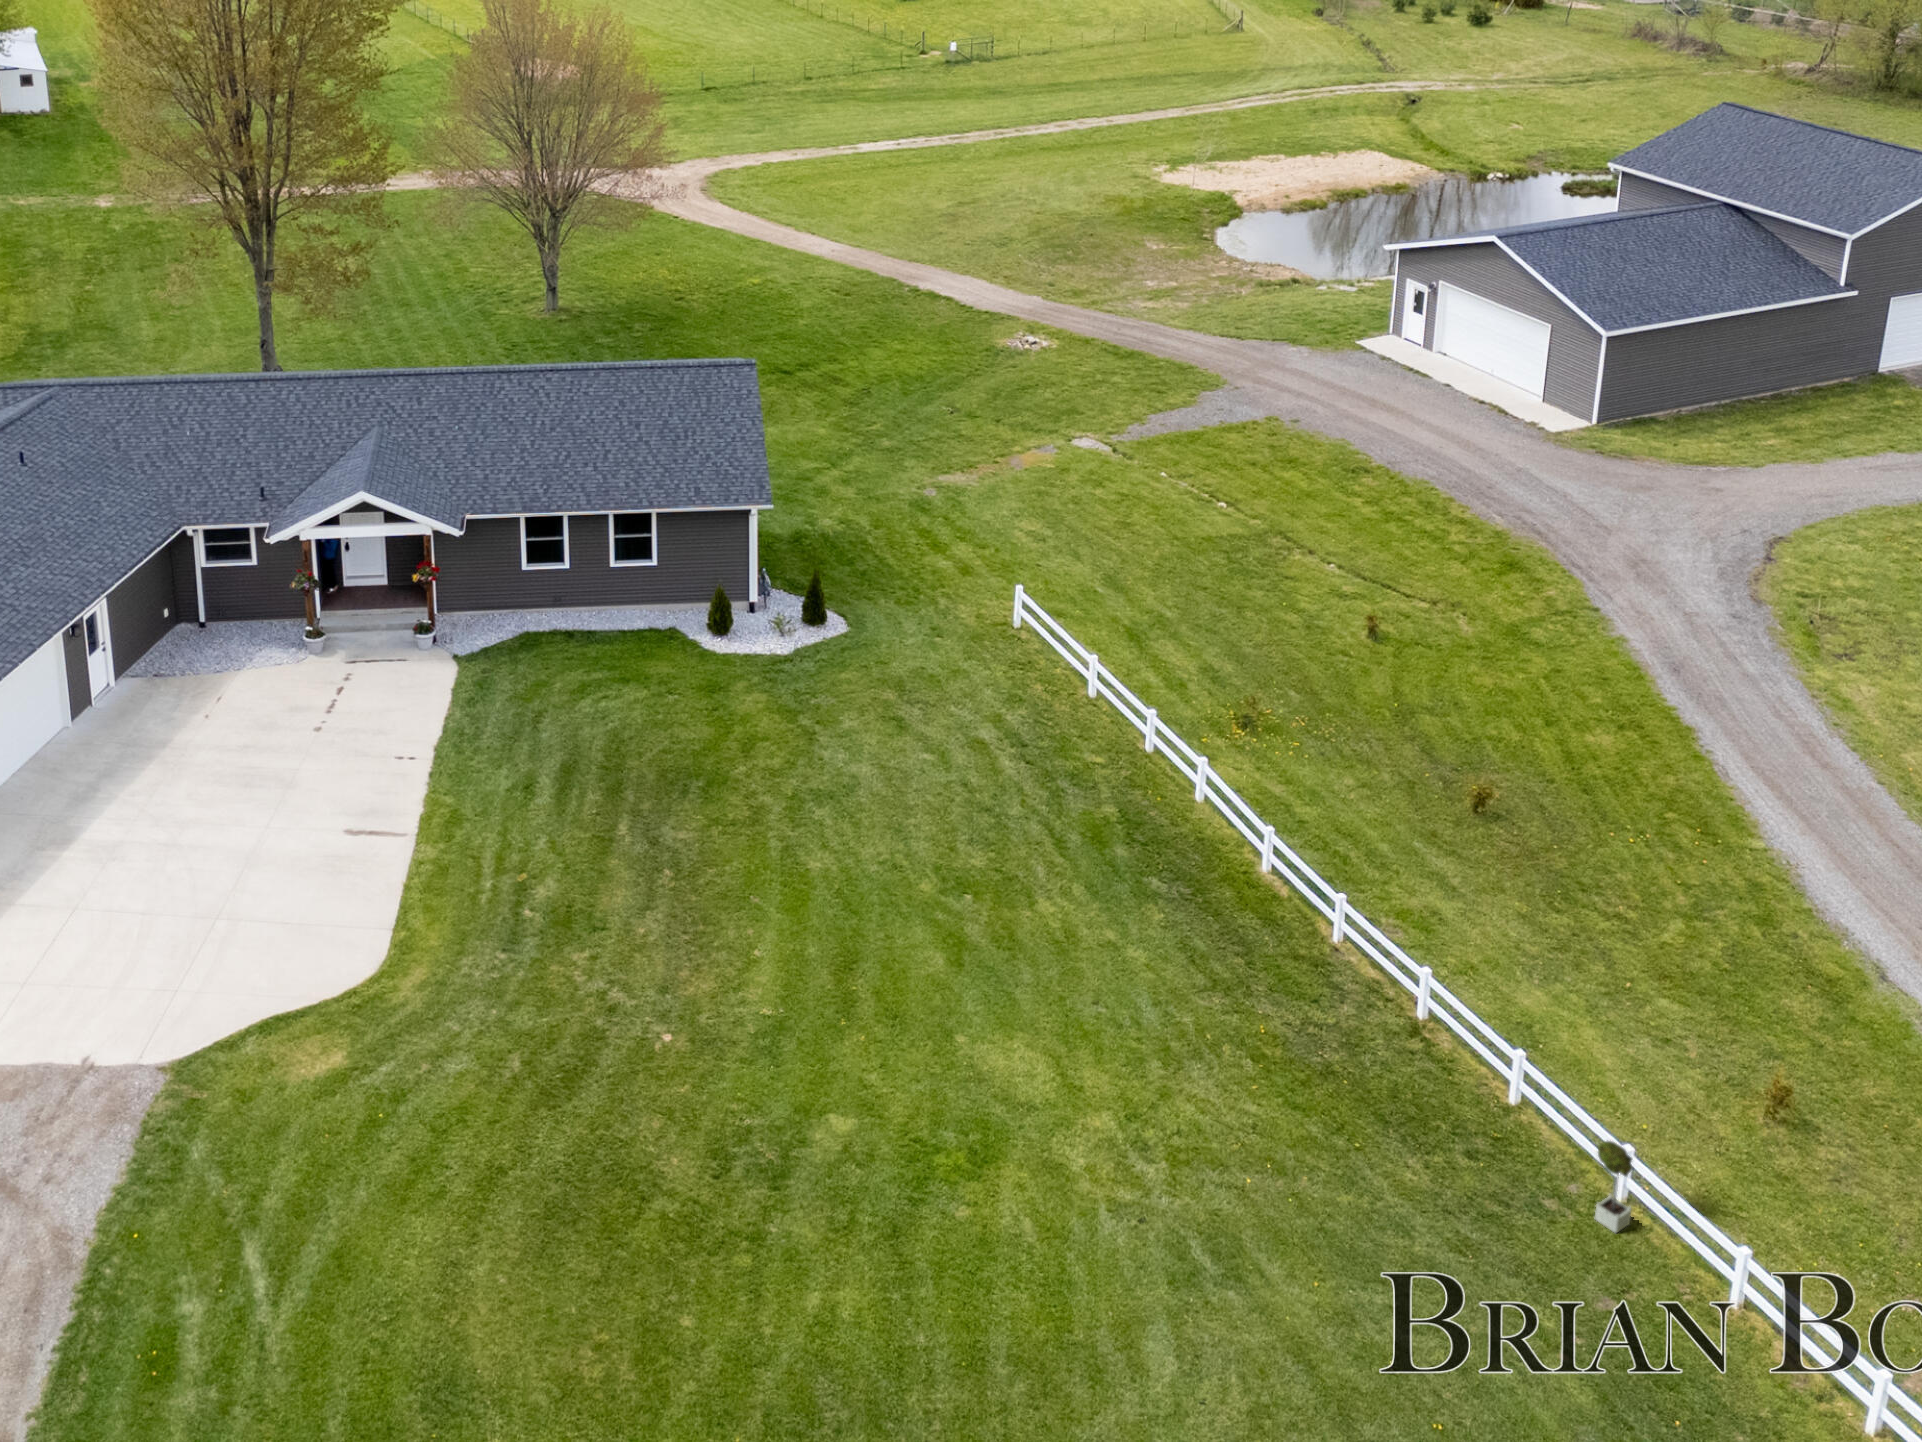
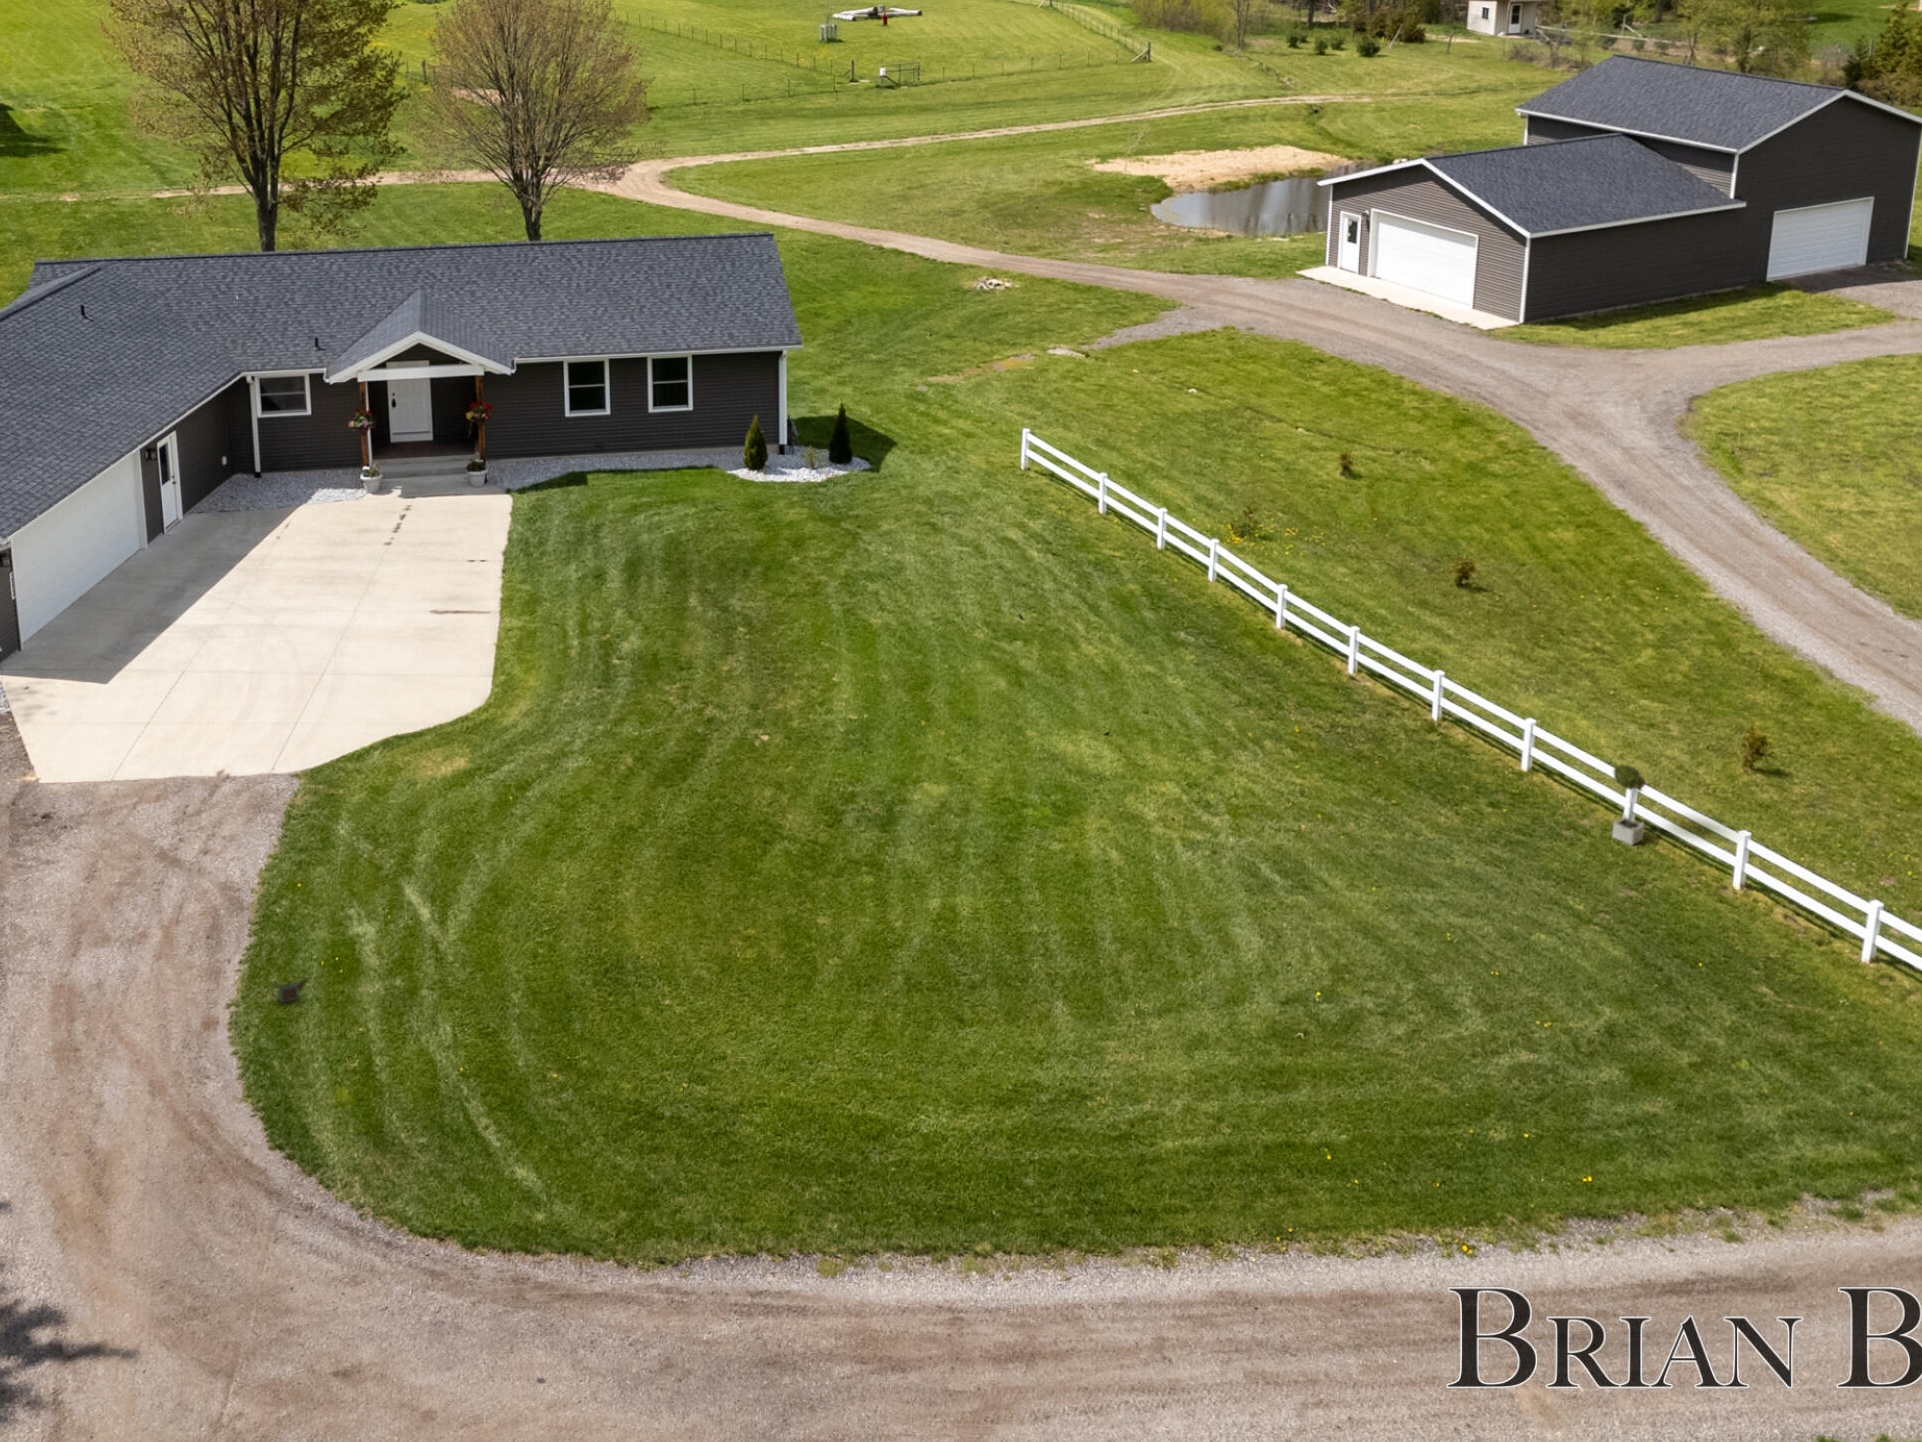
watering can: none [90,1378,131,1405] -> present [272,978,307,1003]

